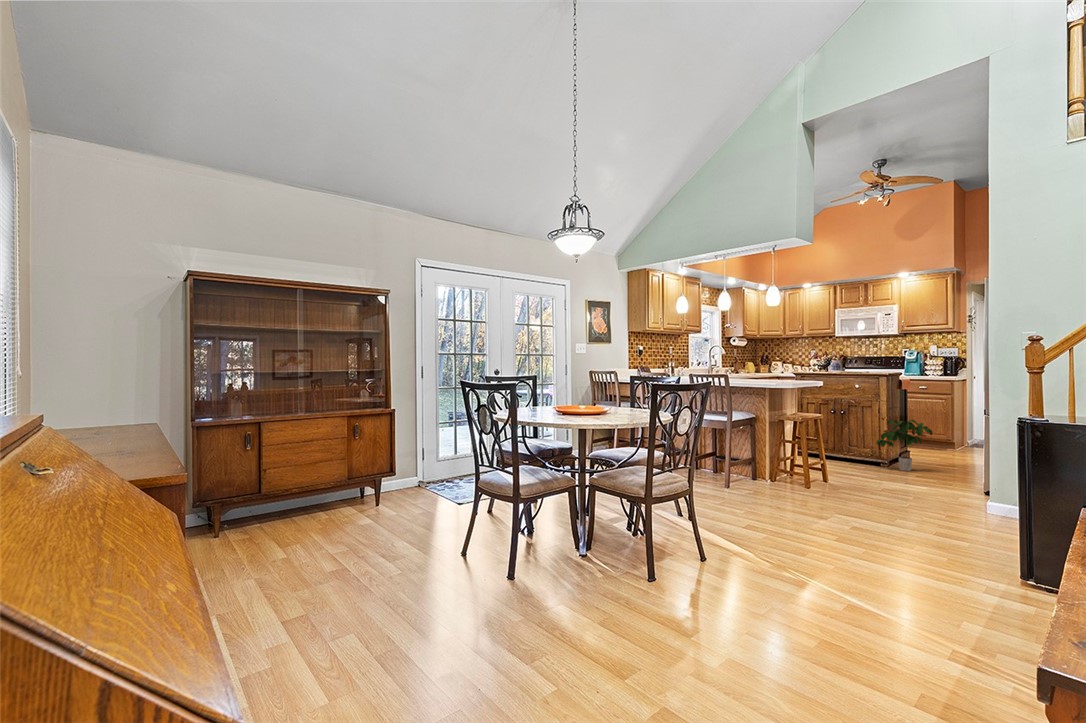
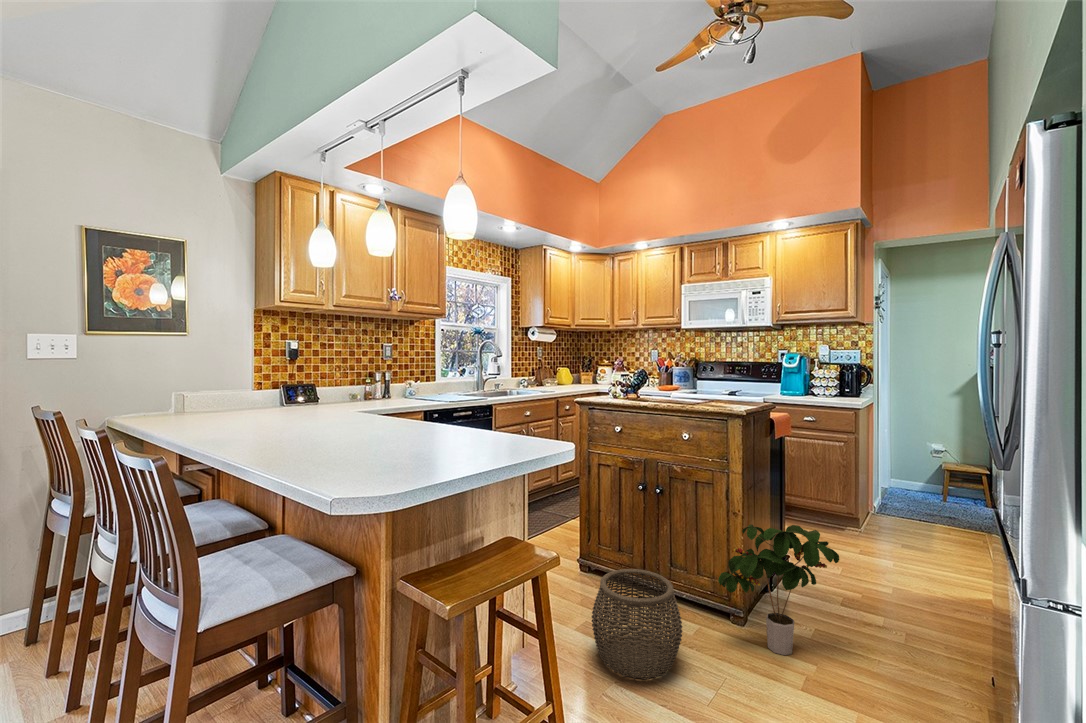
woven basket: none [822,437,863,472] -> present [591,569,682,680]

